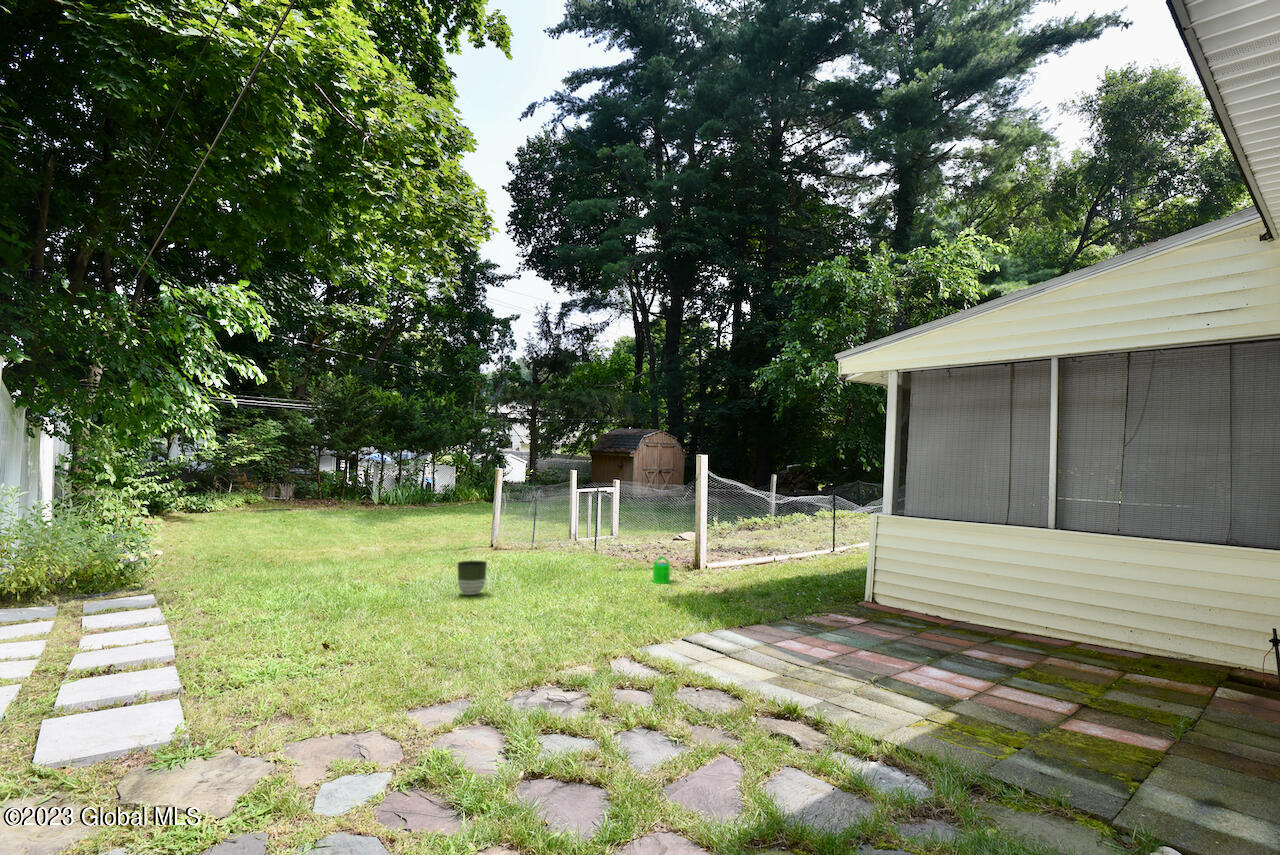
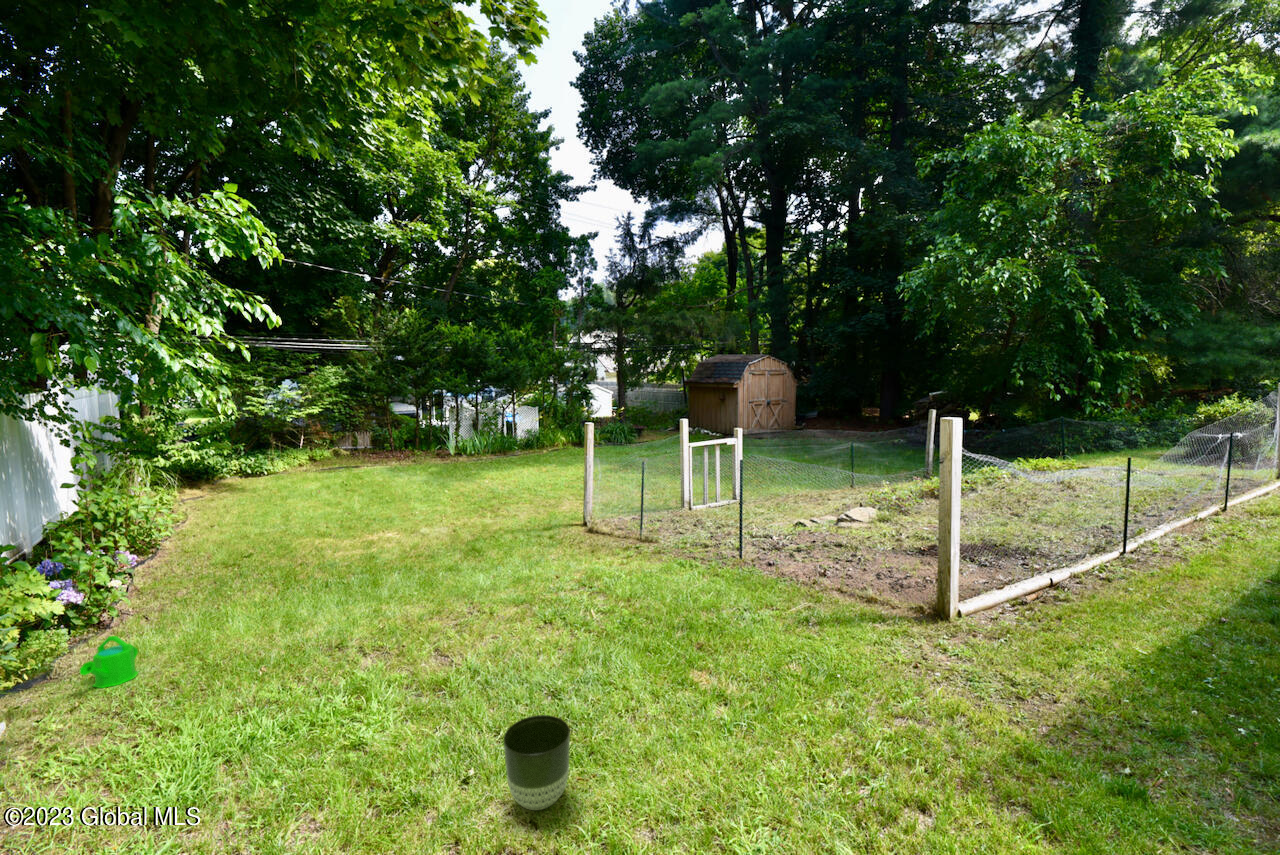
watering can: present [653,556,671,583] -> present [80,636,138,688]

